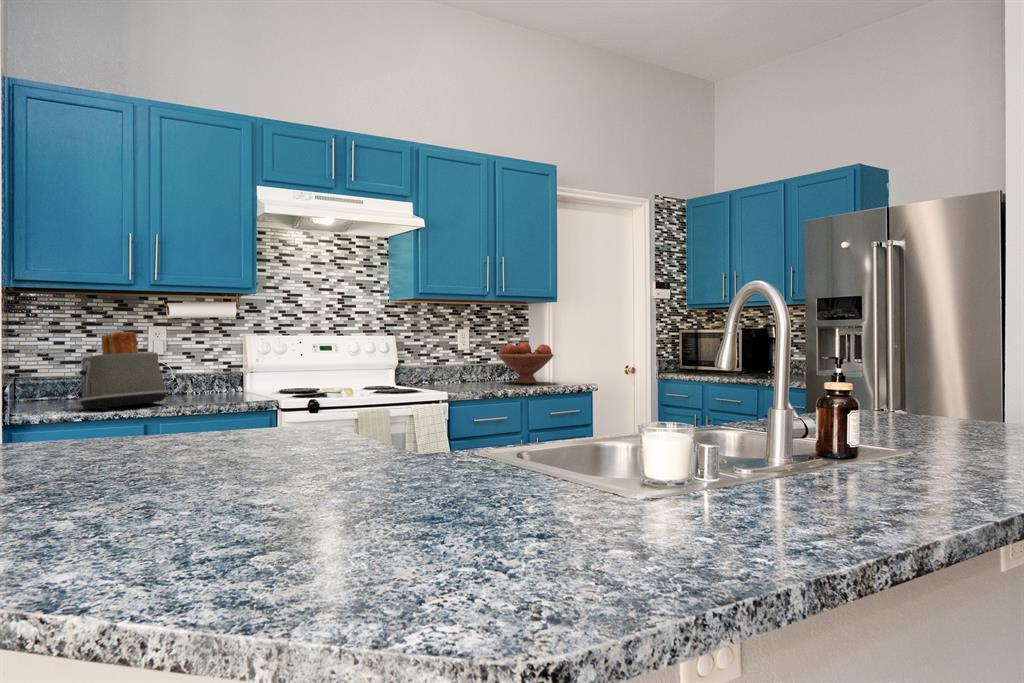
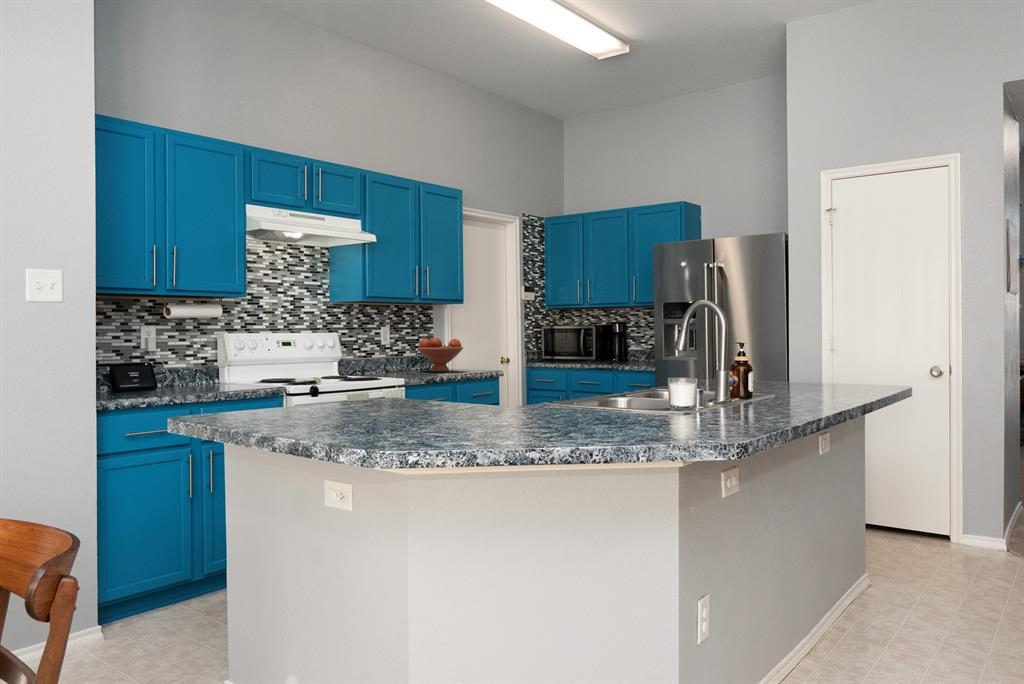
toaster: present [78,332,167,410] -> none [131,331,196,397]

